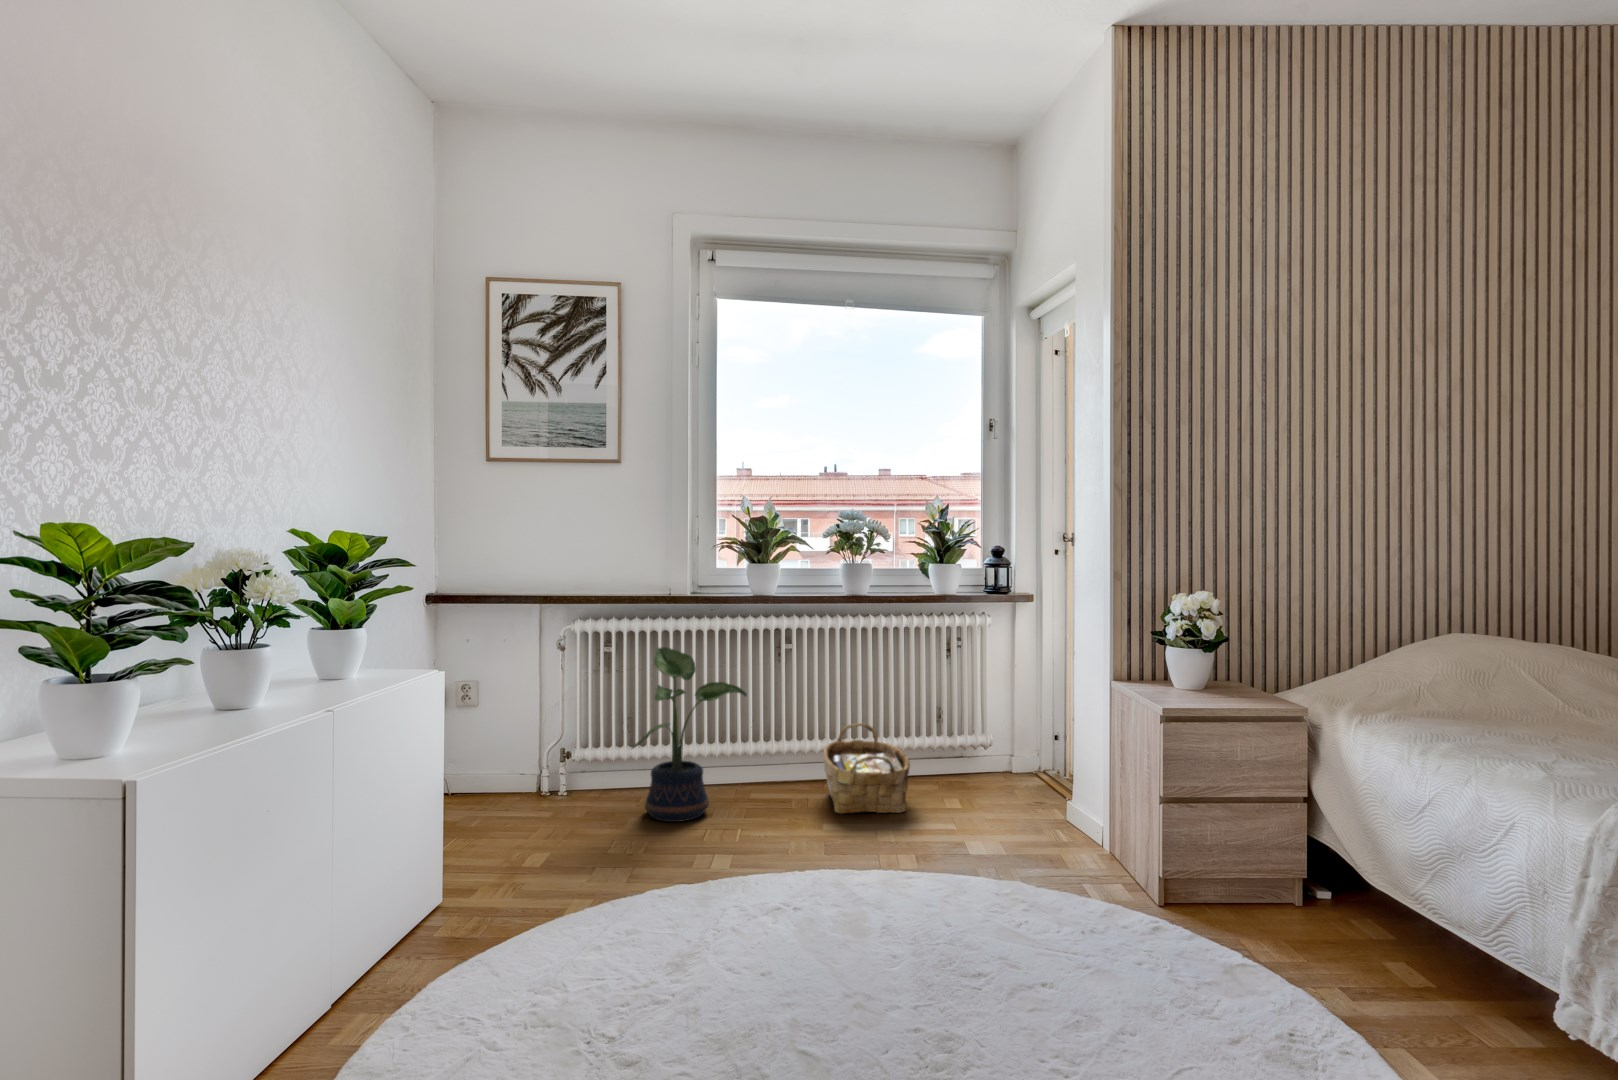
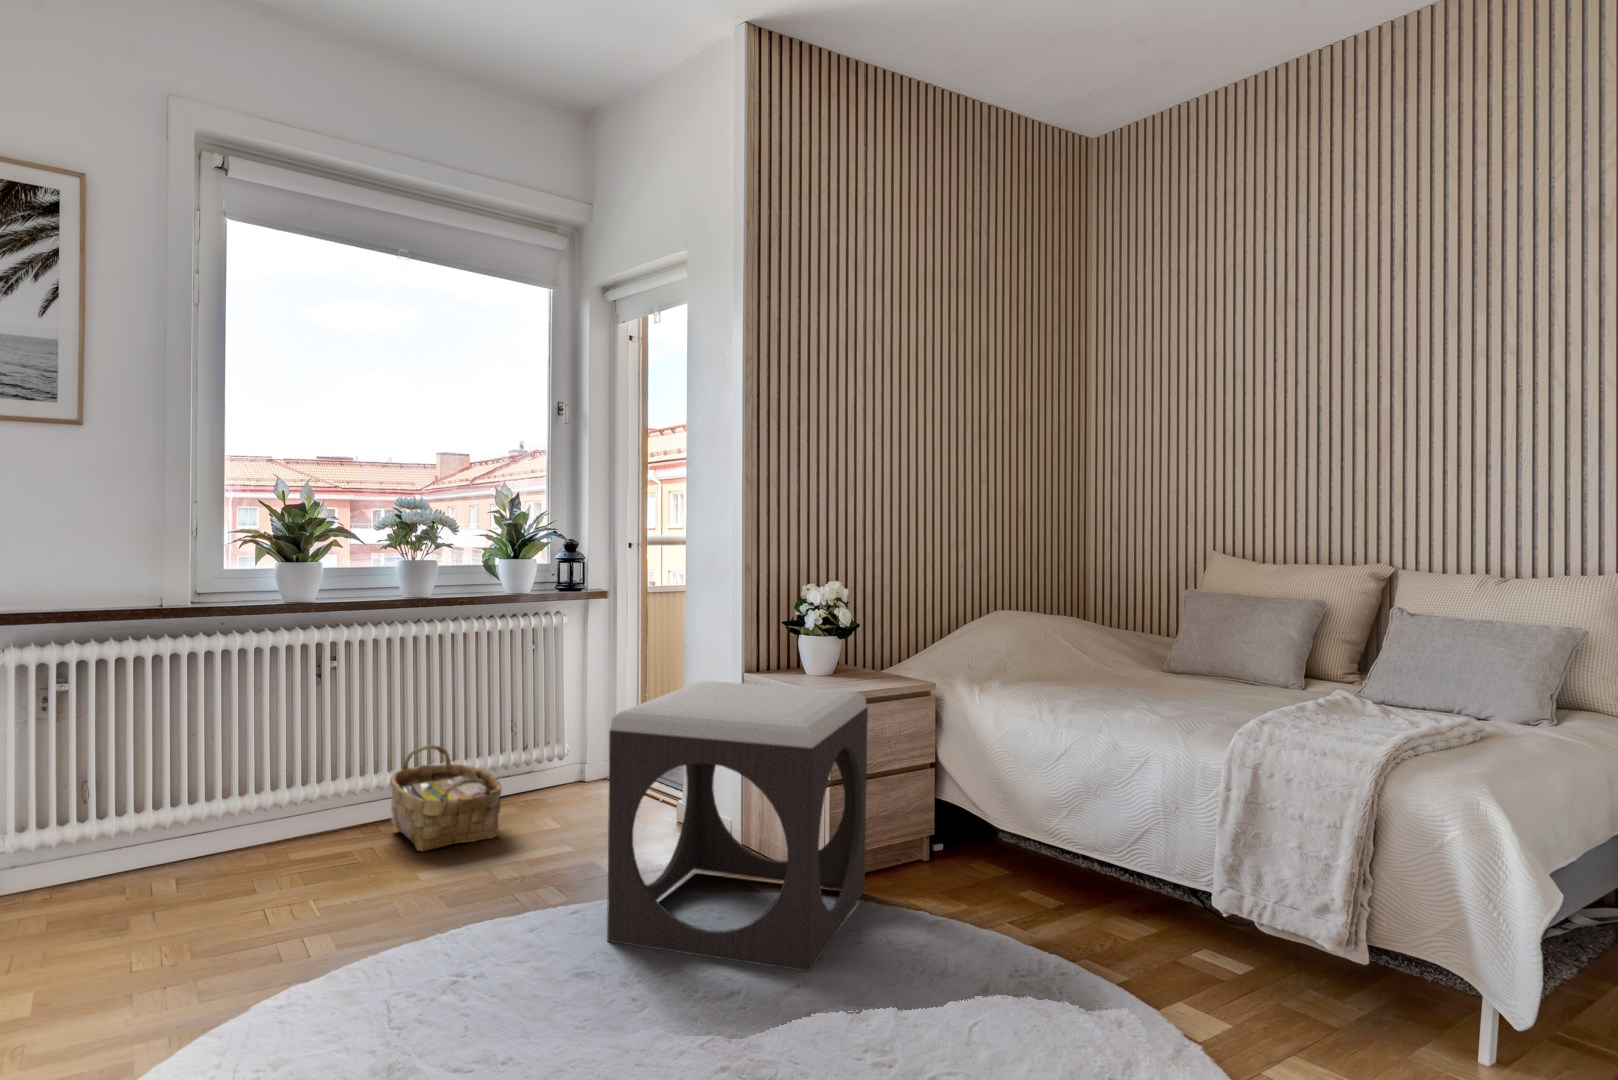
potted plant: present [632,647,747,822] -> none [142,676,301,903]
footstool: none [932,685,1242,1022] -> present [607,681,868,972]

